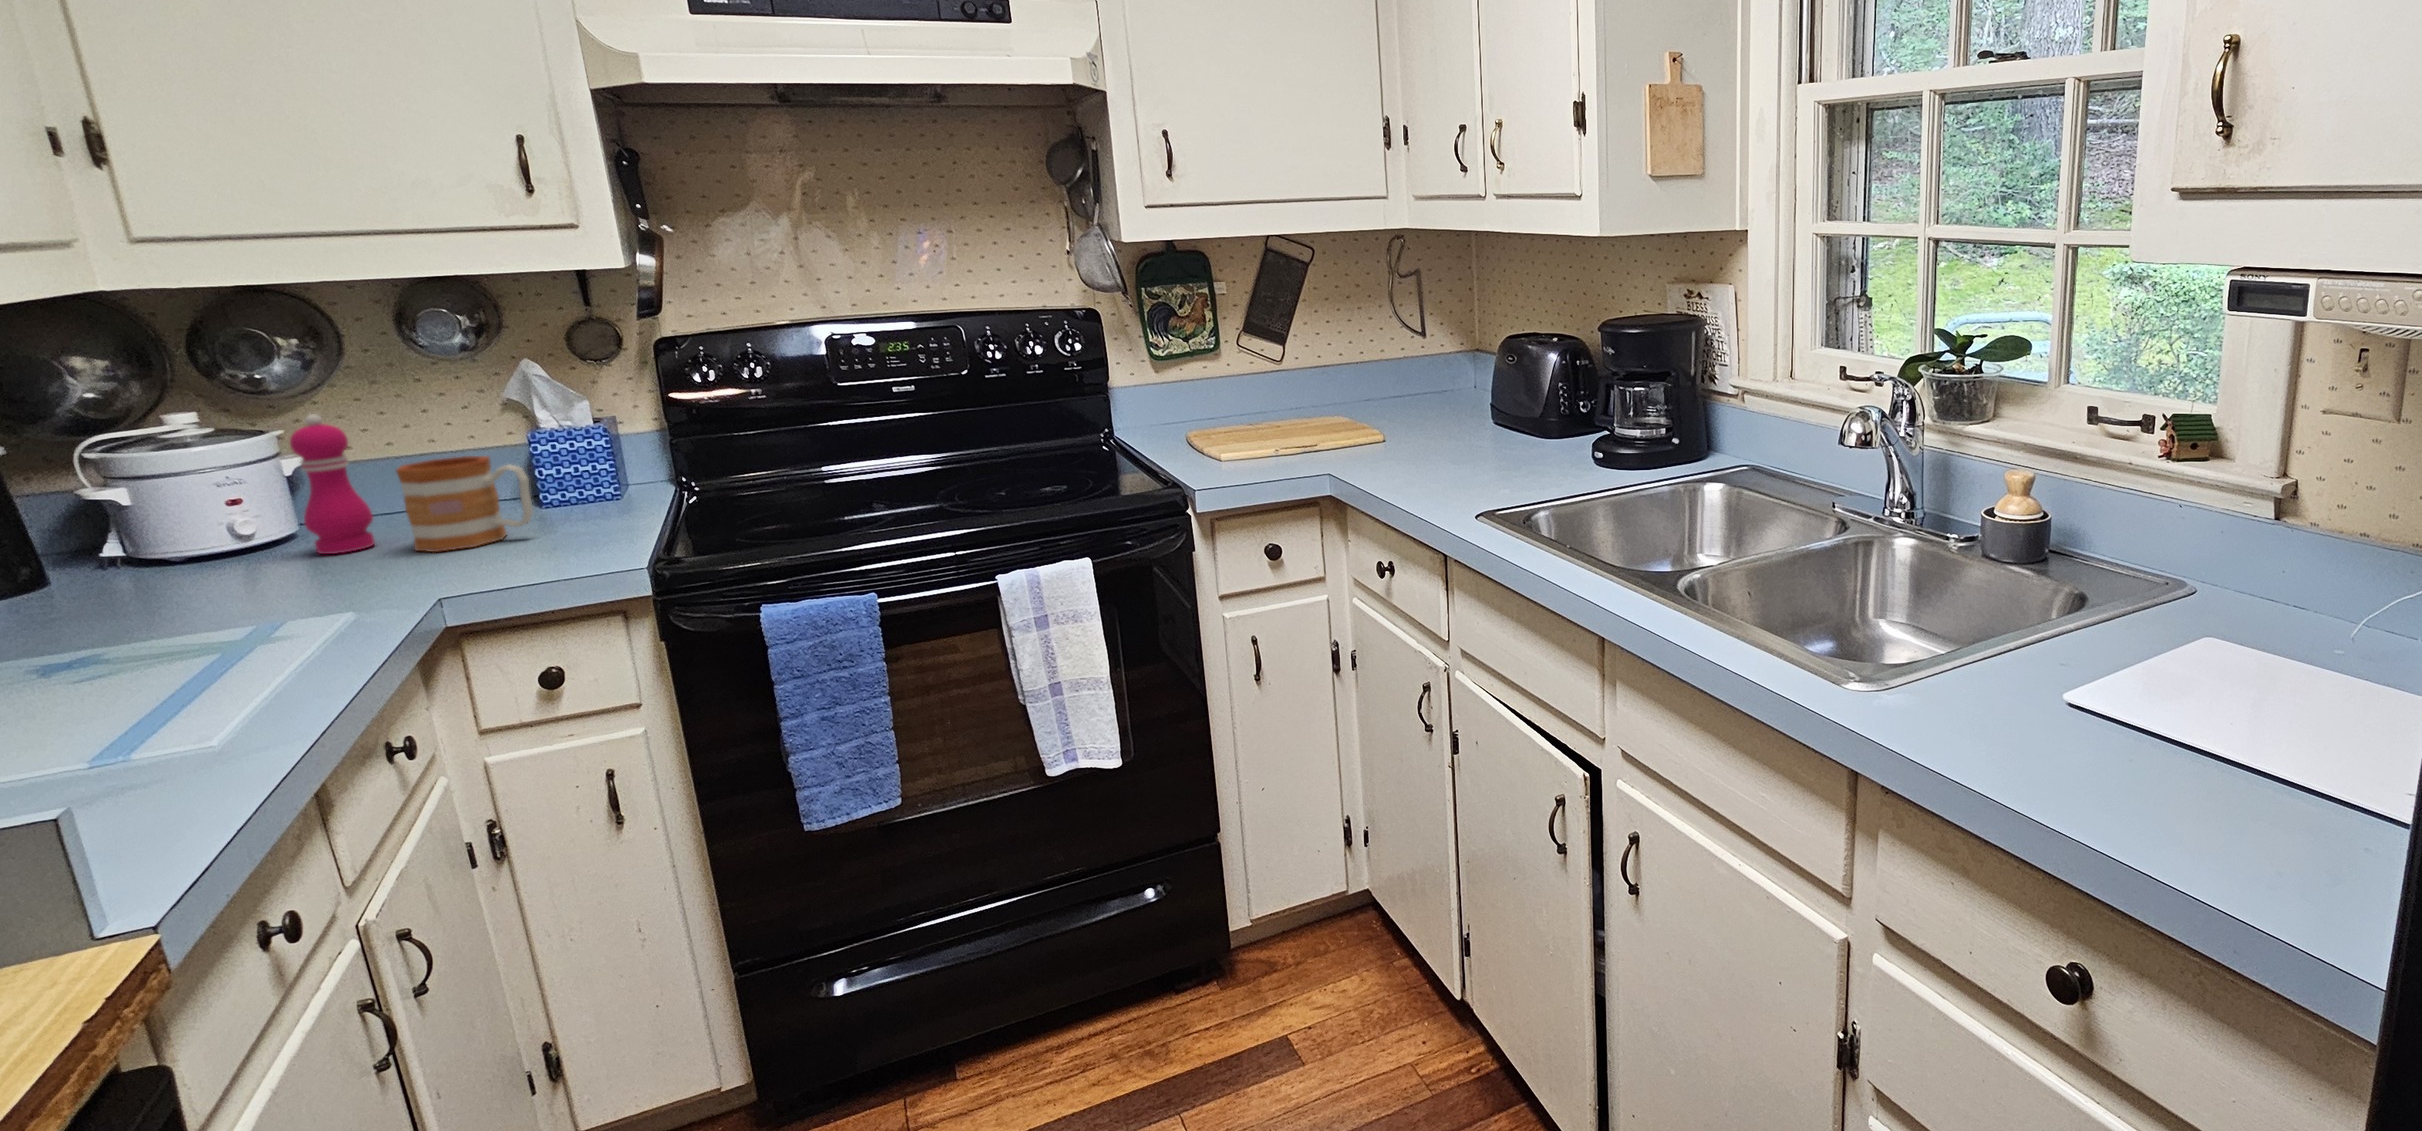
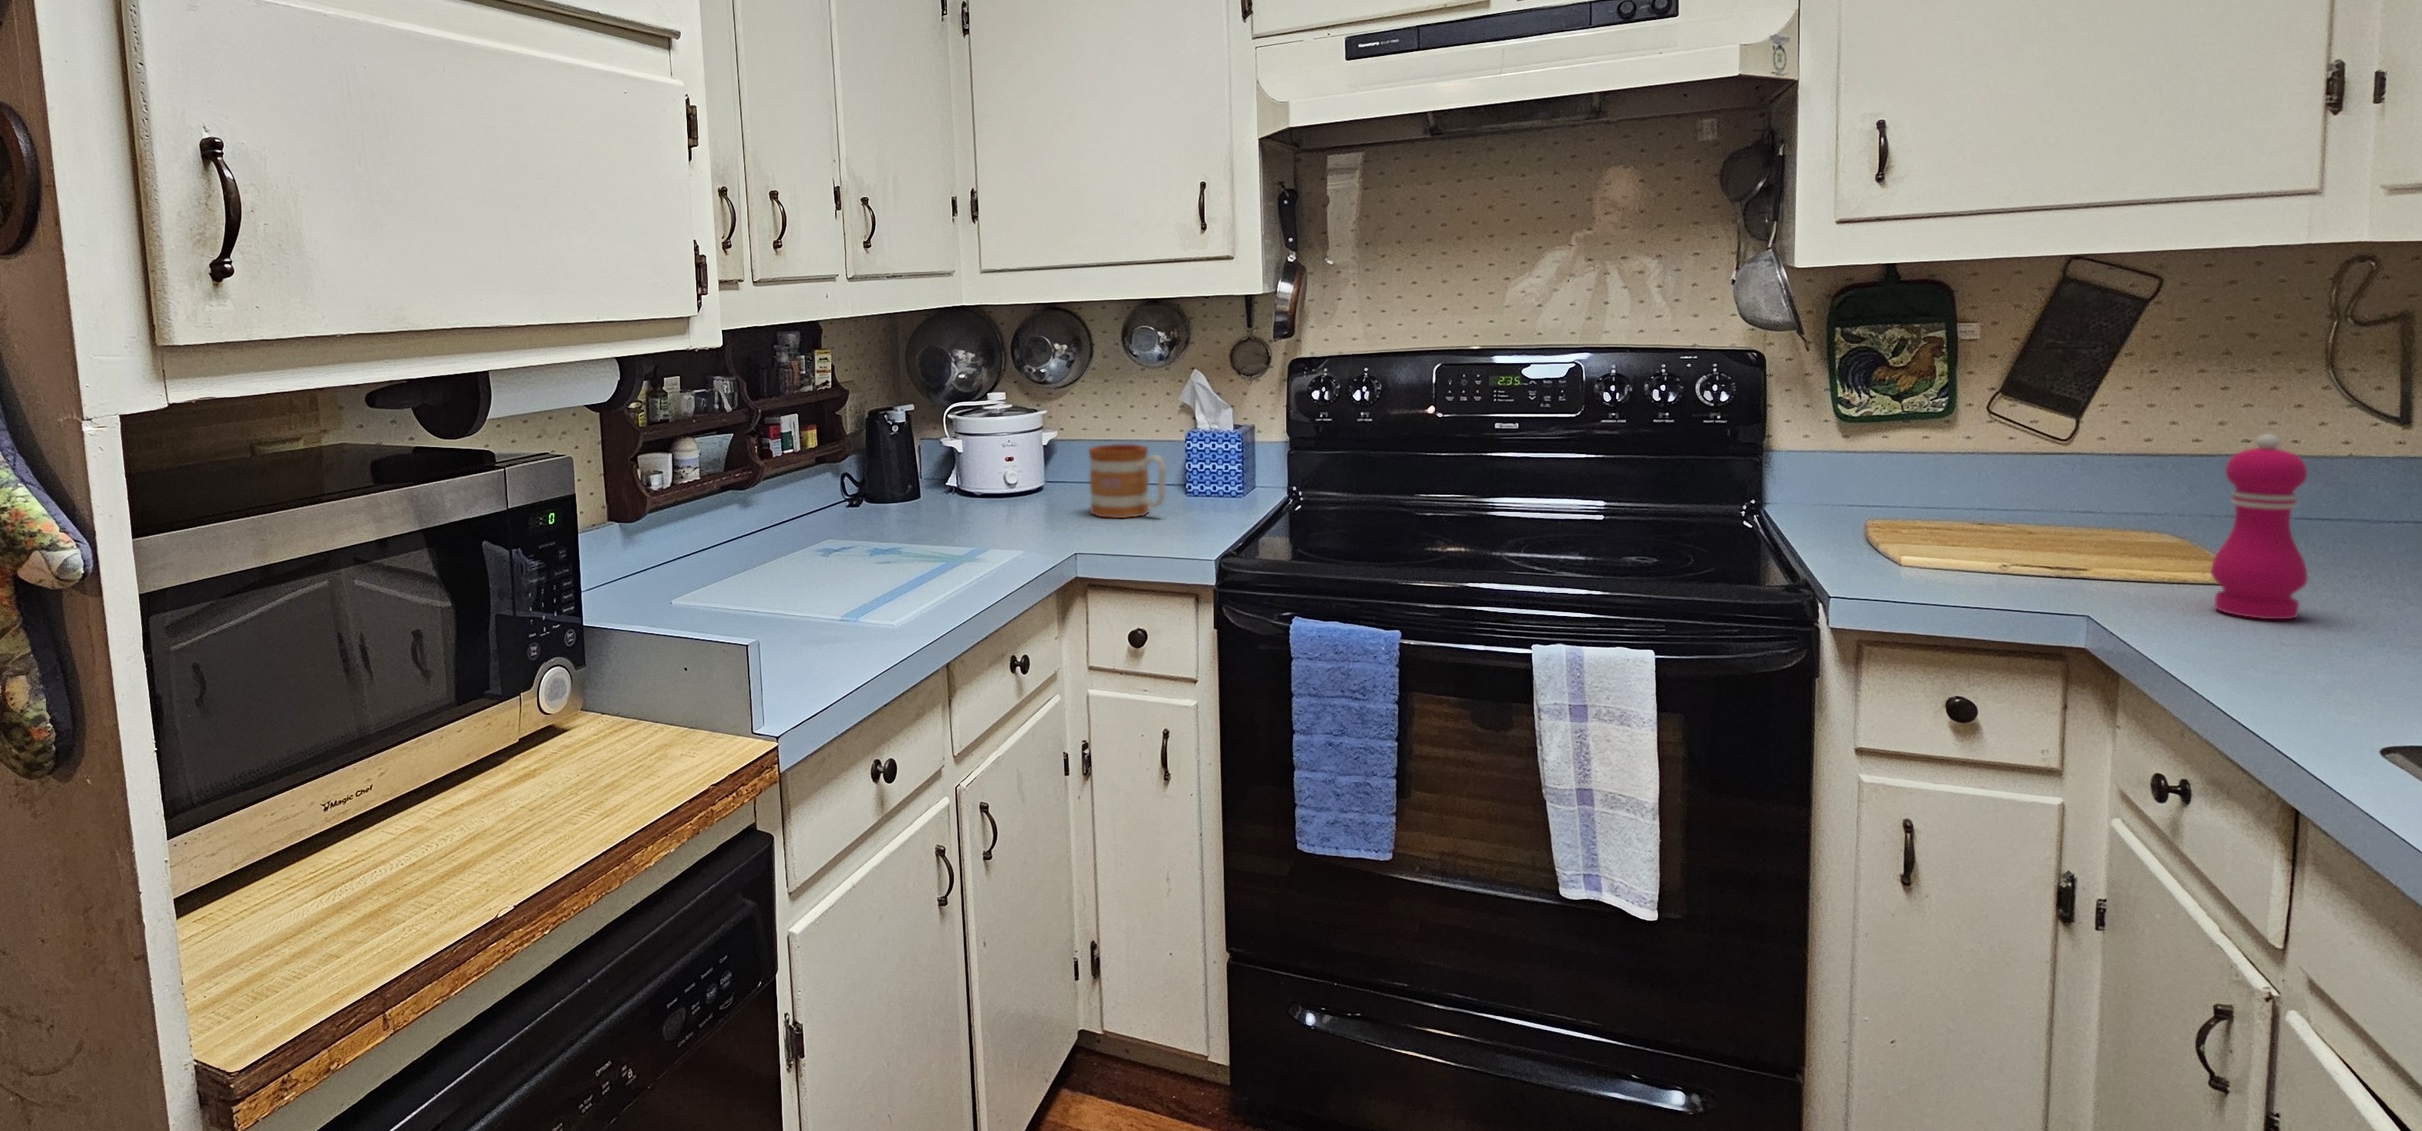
pepper mill: present [290,414,375,554] -> present [2211,434,2307,619]

